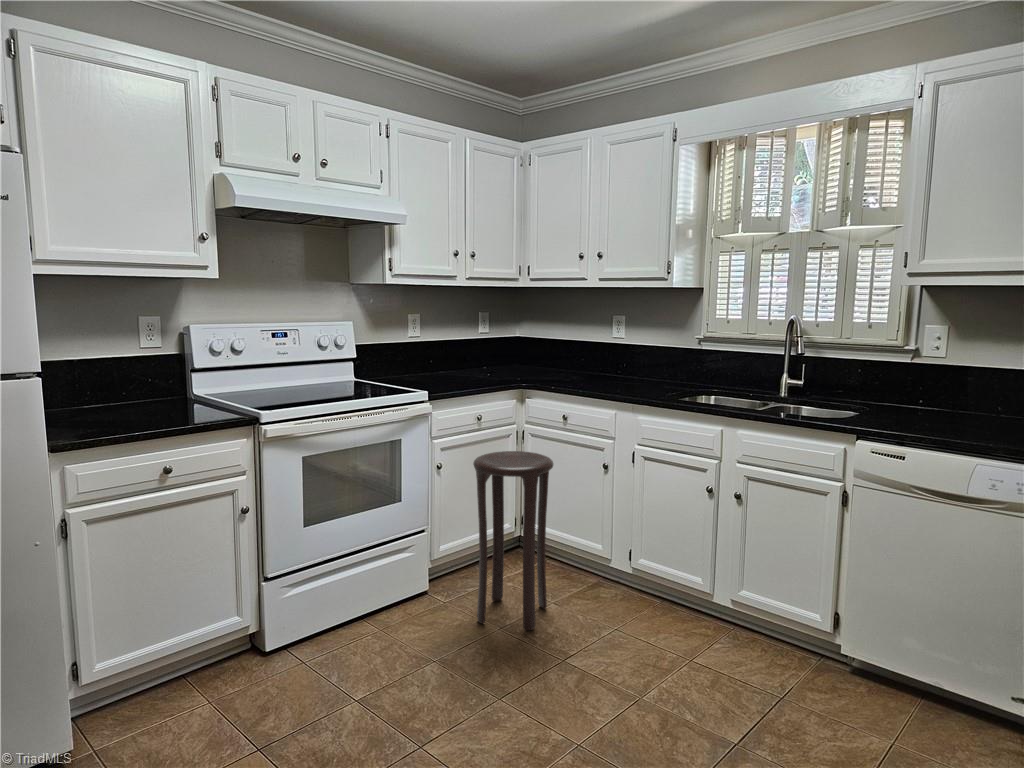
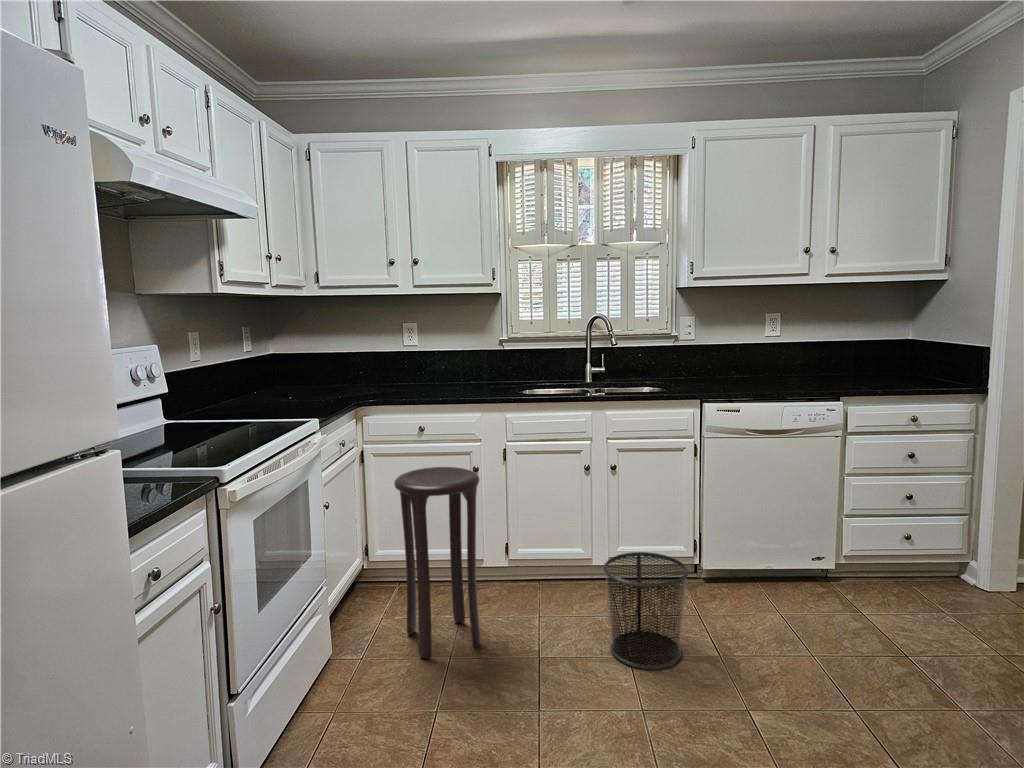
waste bin: none [624,586,724,726] -> present [604,552,688,669]

